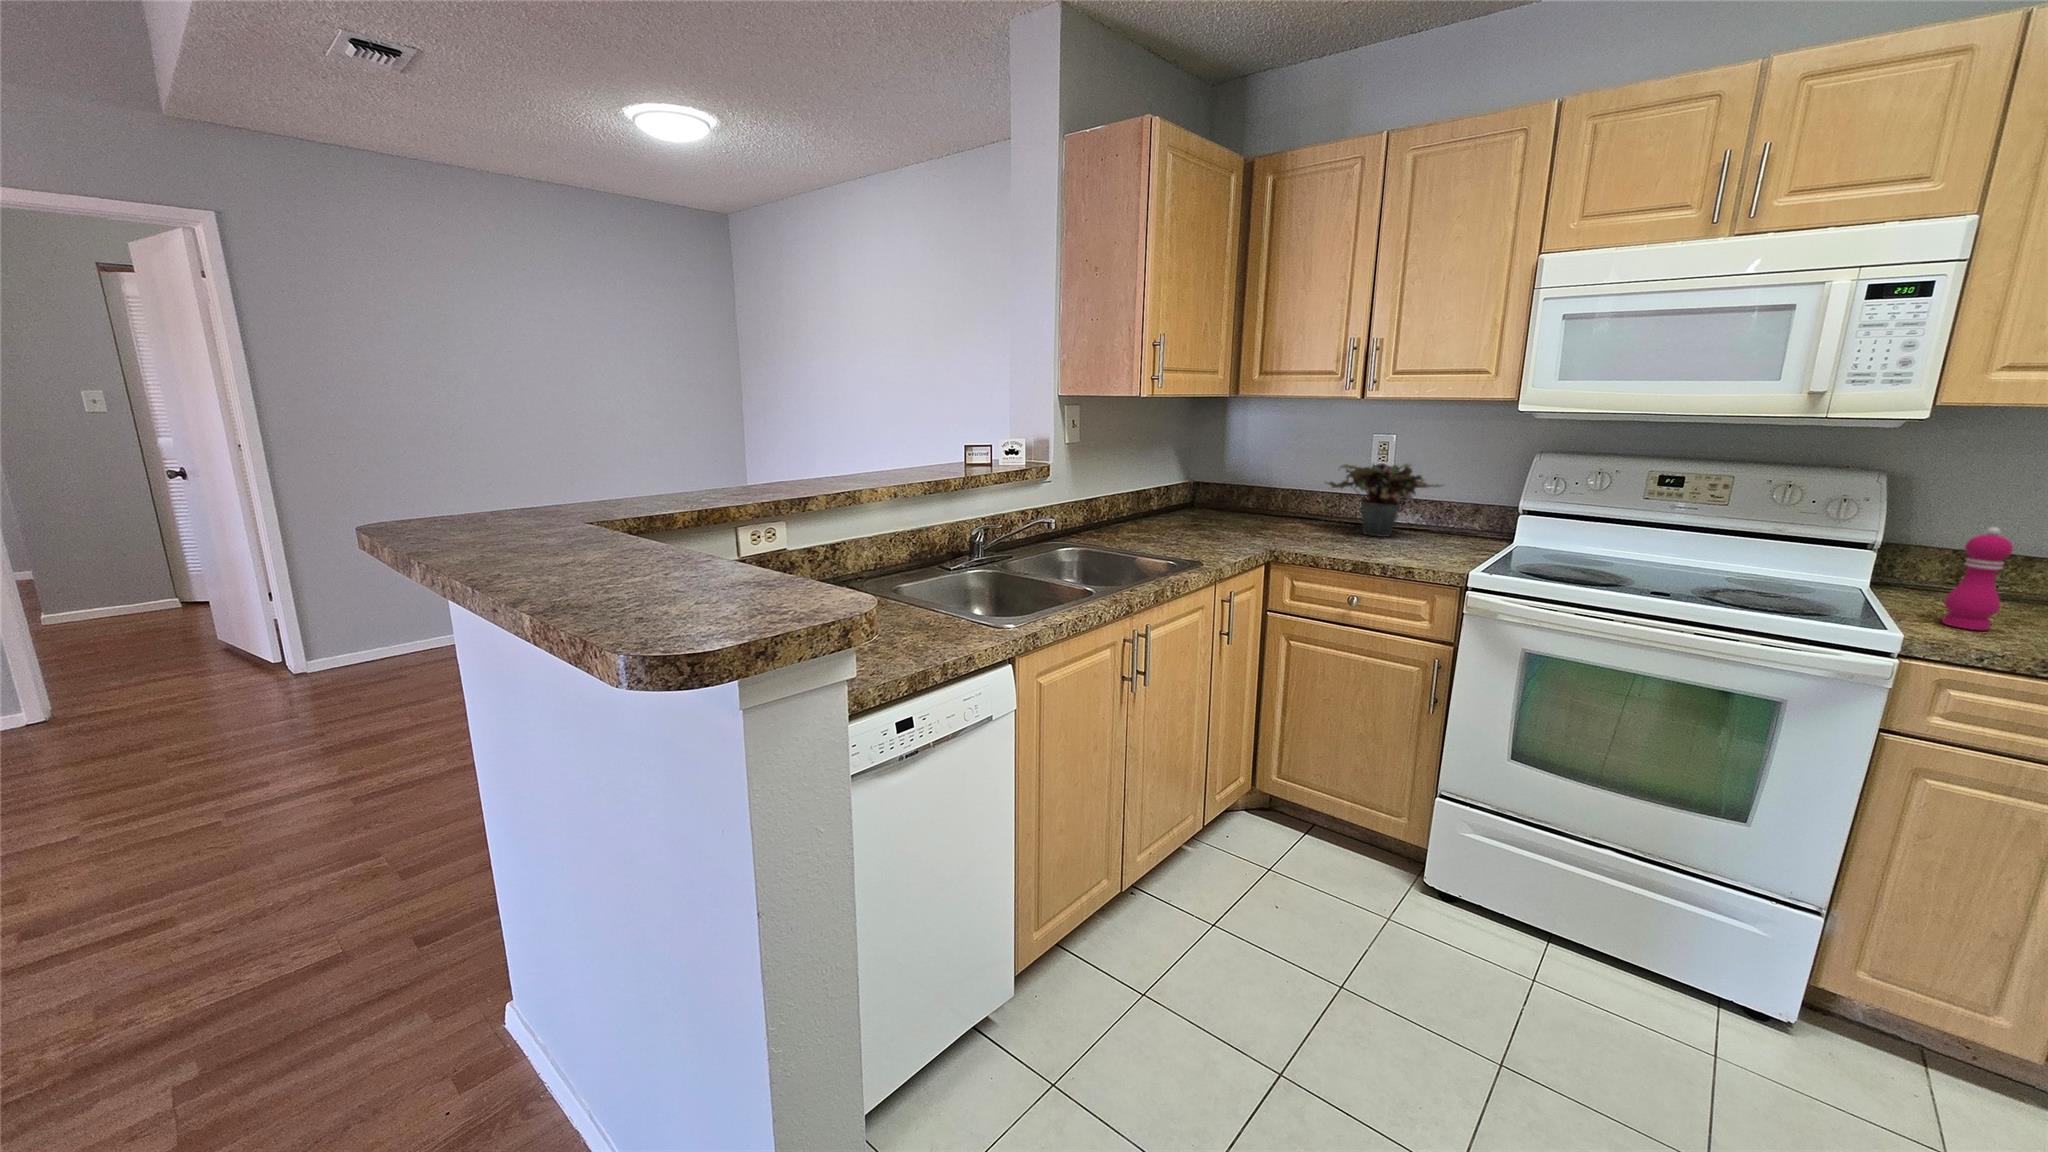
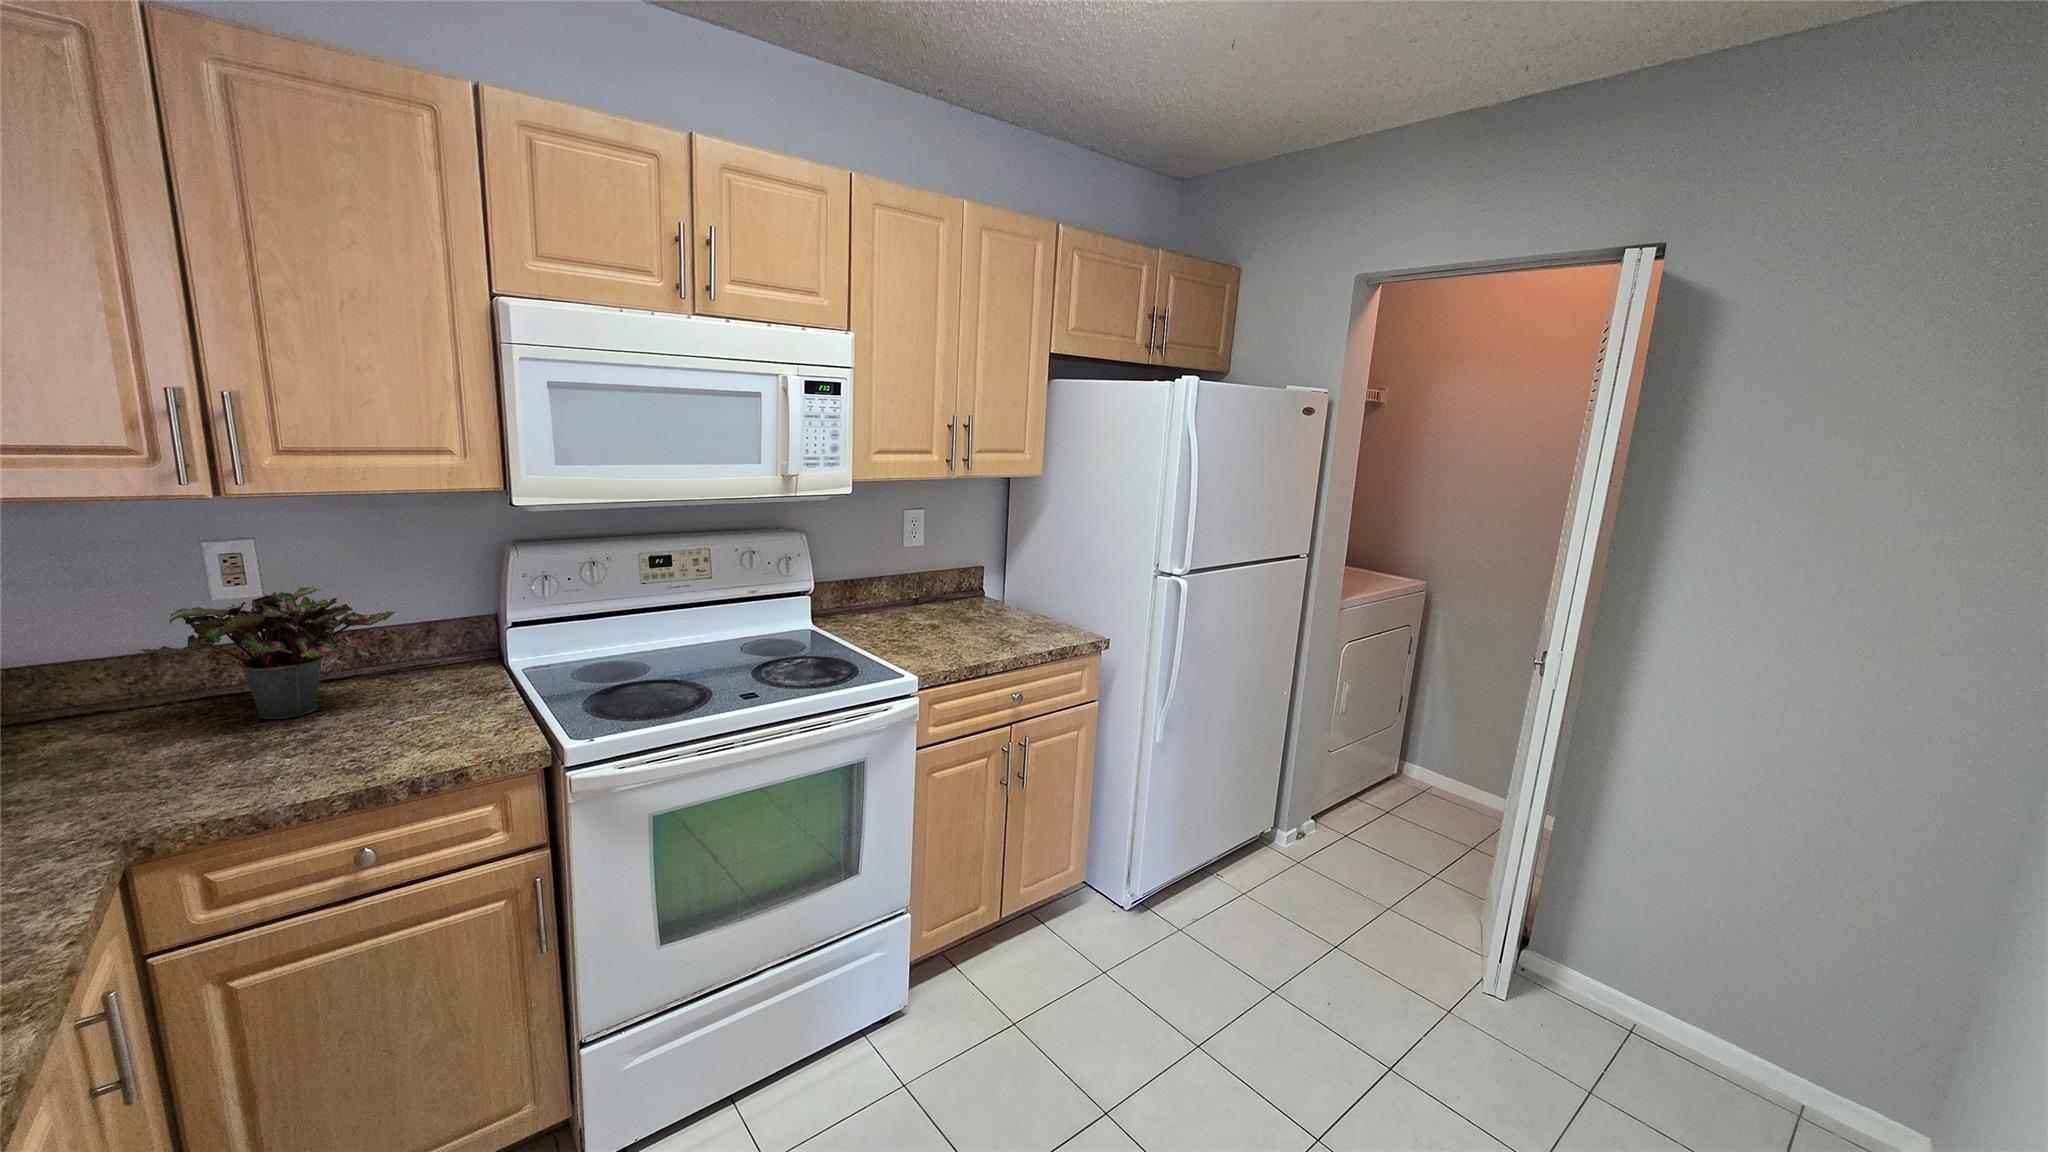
pepper mill: present [1943,527,2013,630] -> none [888,573,916,652]

